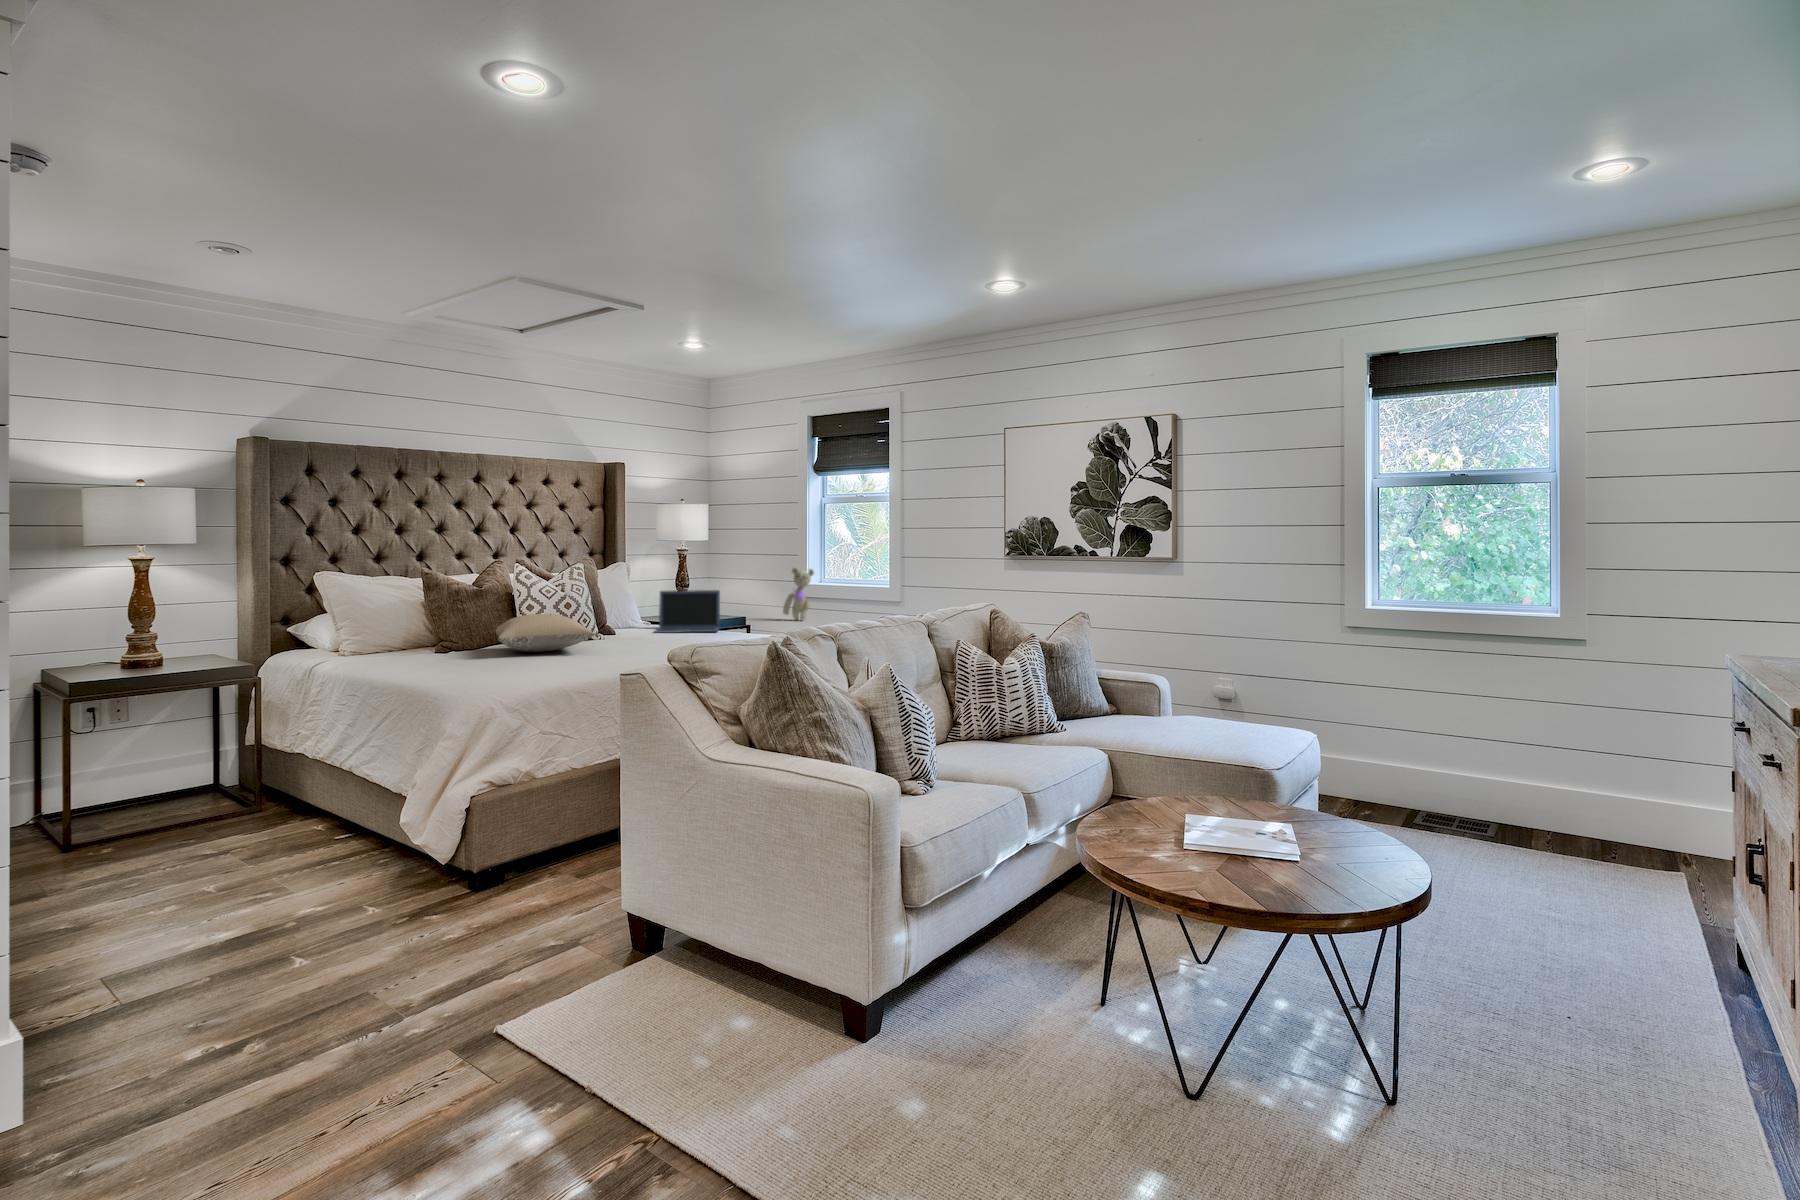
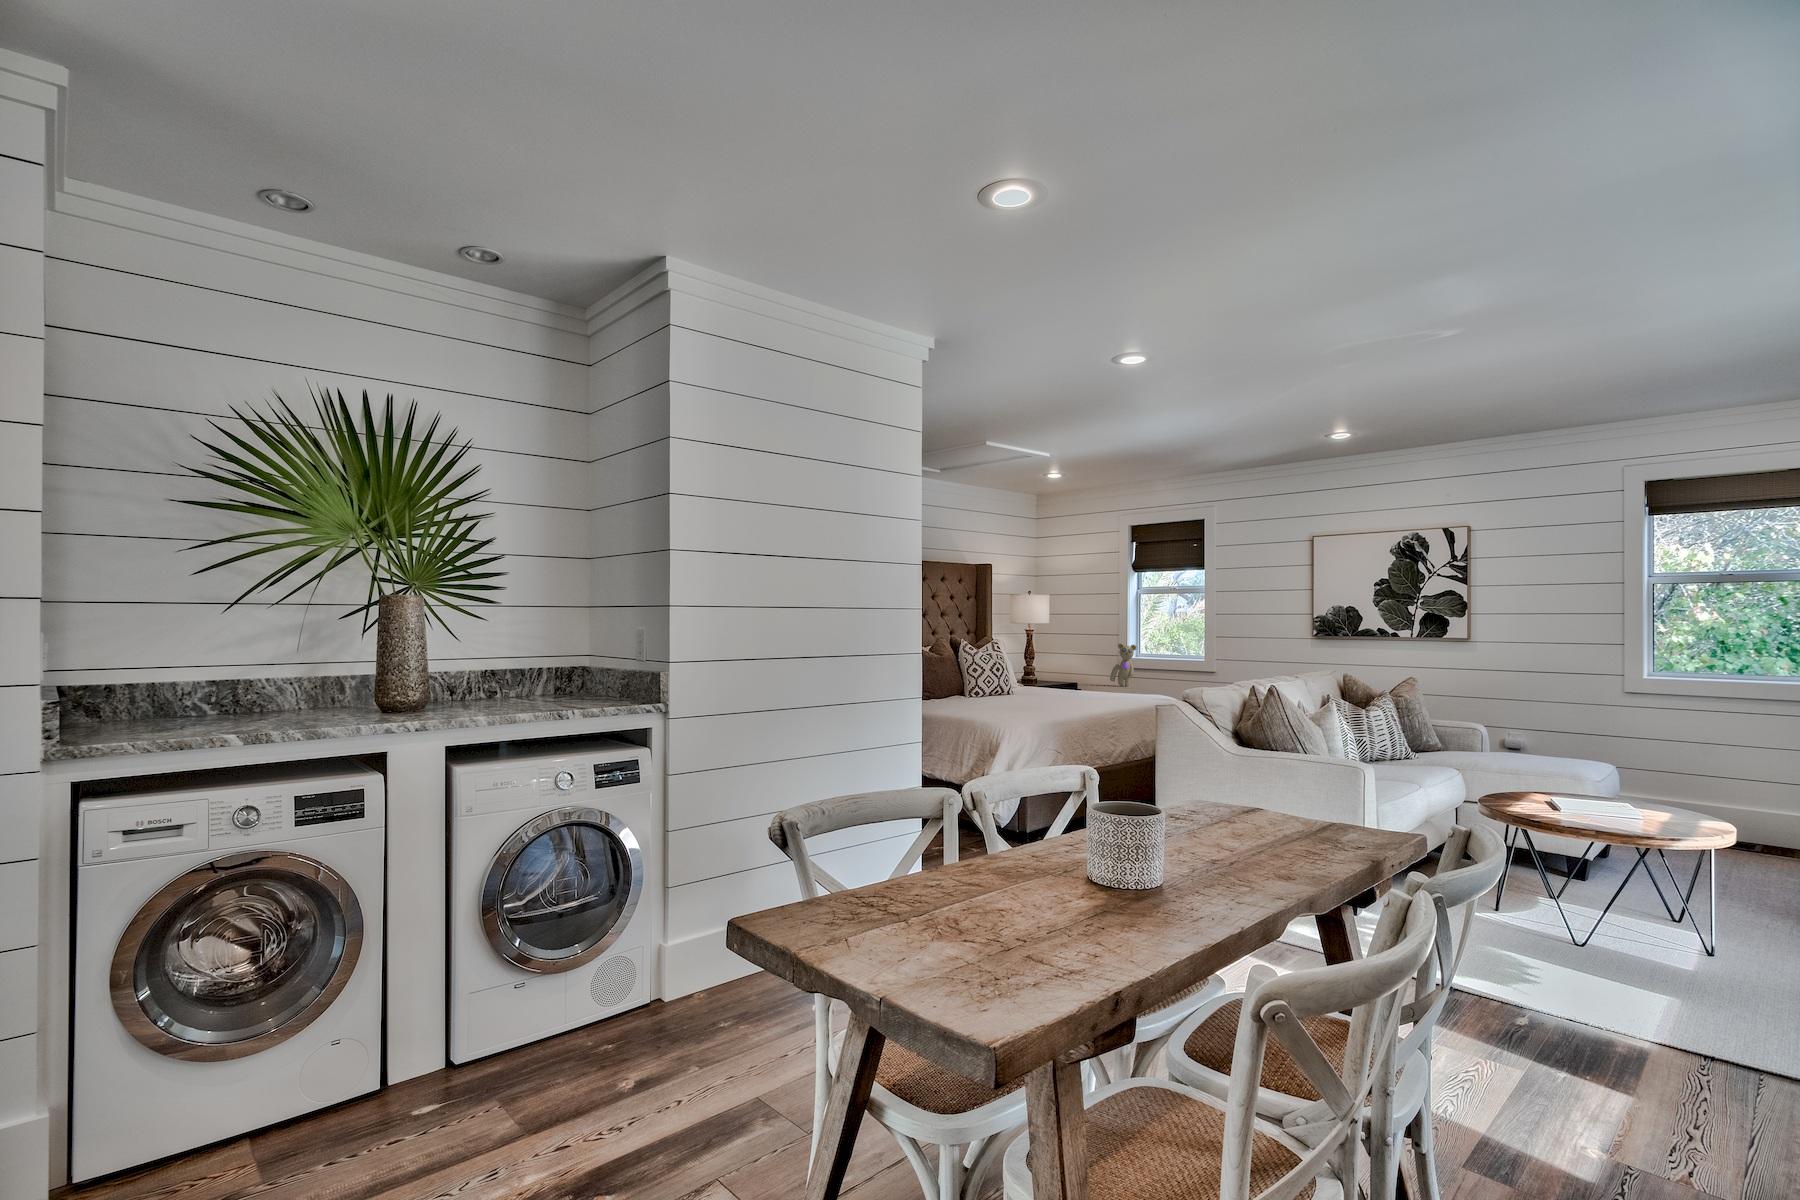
laptop: present [655,590,720,633] -> none [1030,660,1082,692]
pillow: present [494,614,595,652] -> none [952,675,1034,701]

